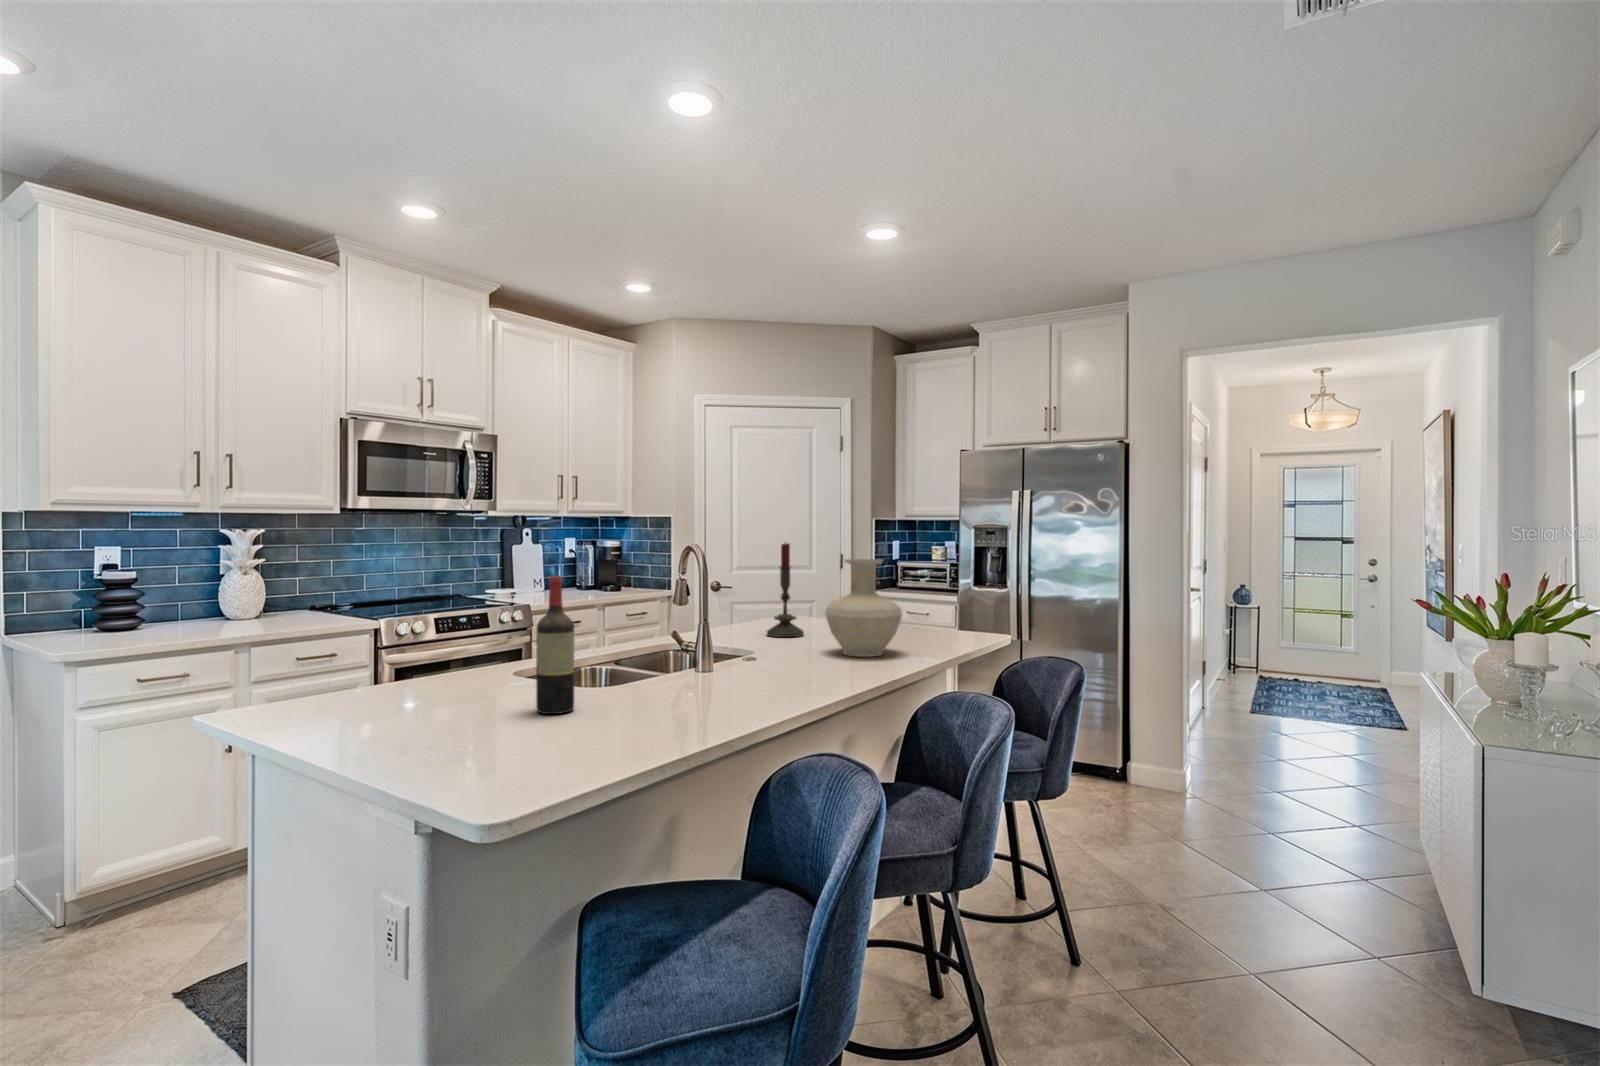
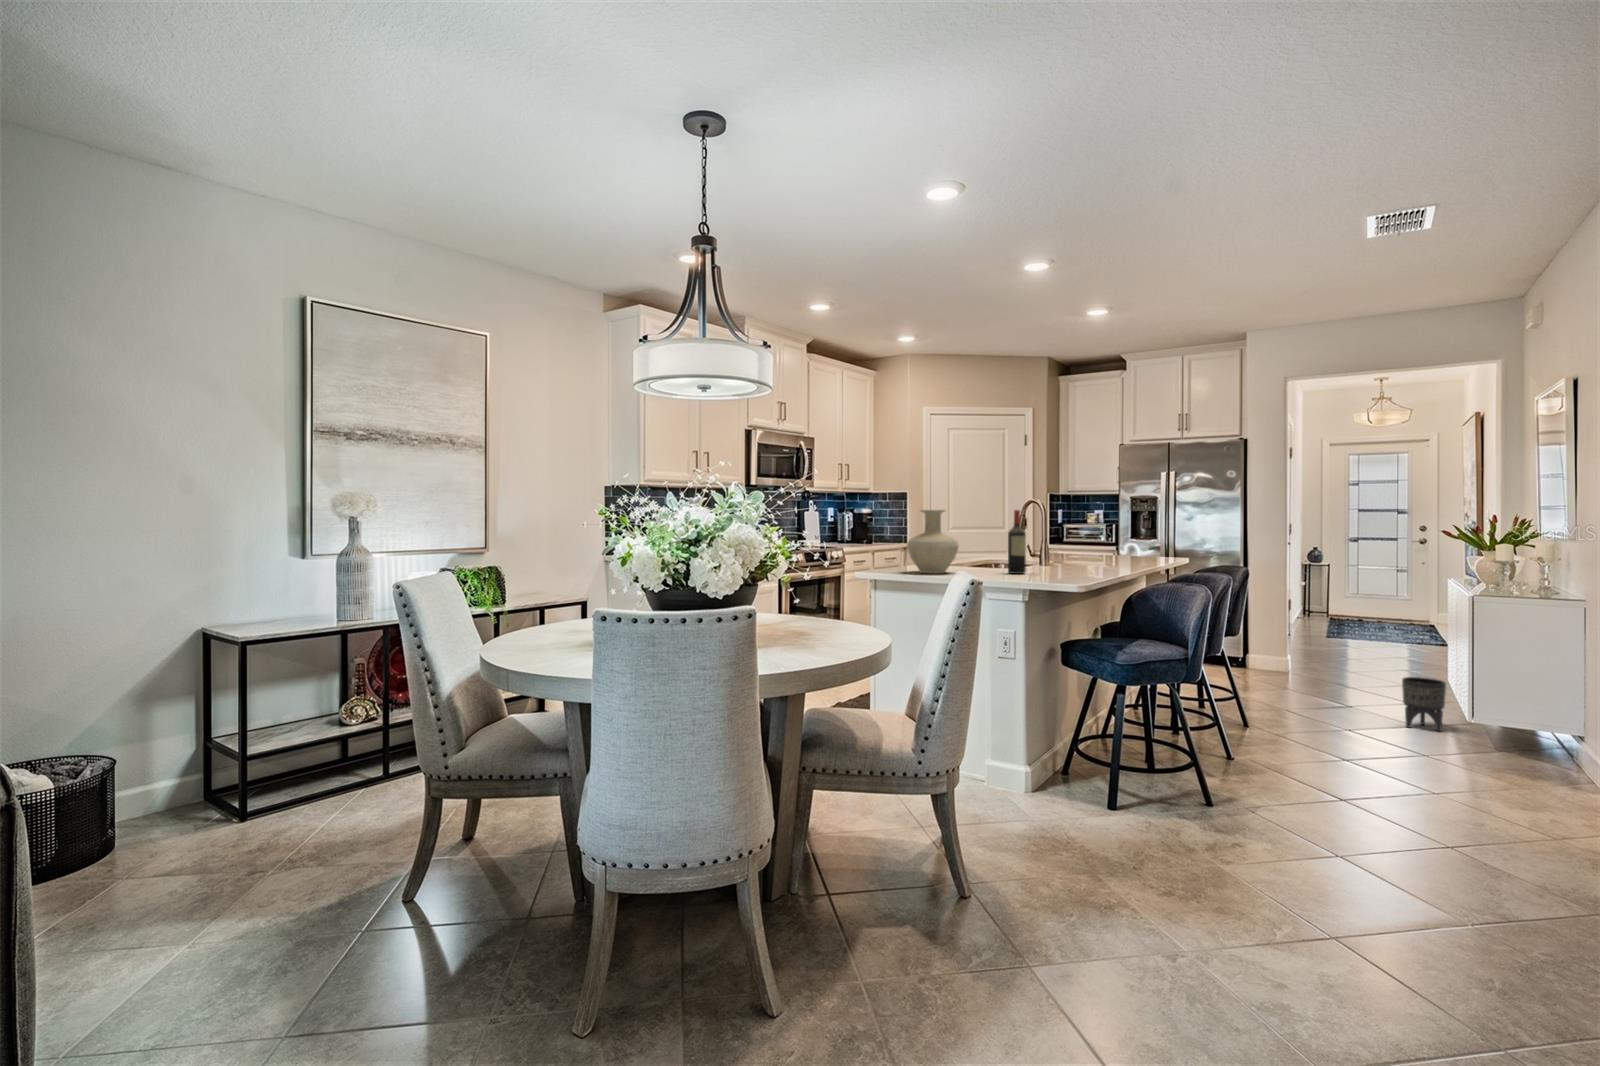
candle: present [767,543,804,637] -> none [1043,501,1066,558]
vase: present [825,559,902,657] -> present [907,510,959,573]
planter: none [1348,849,1424,957] -> present [1402,677,1446,731]

